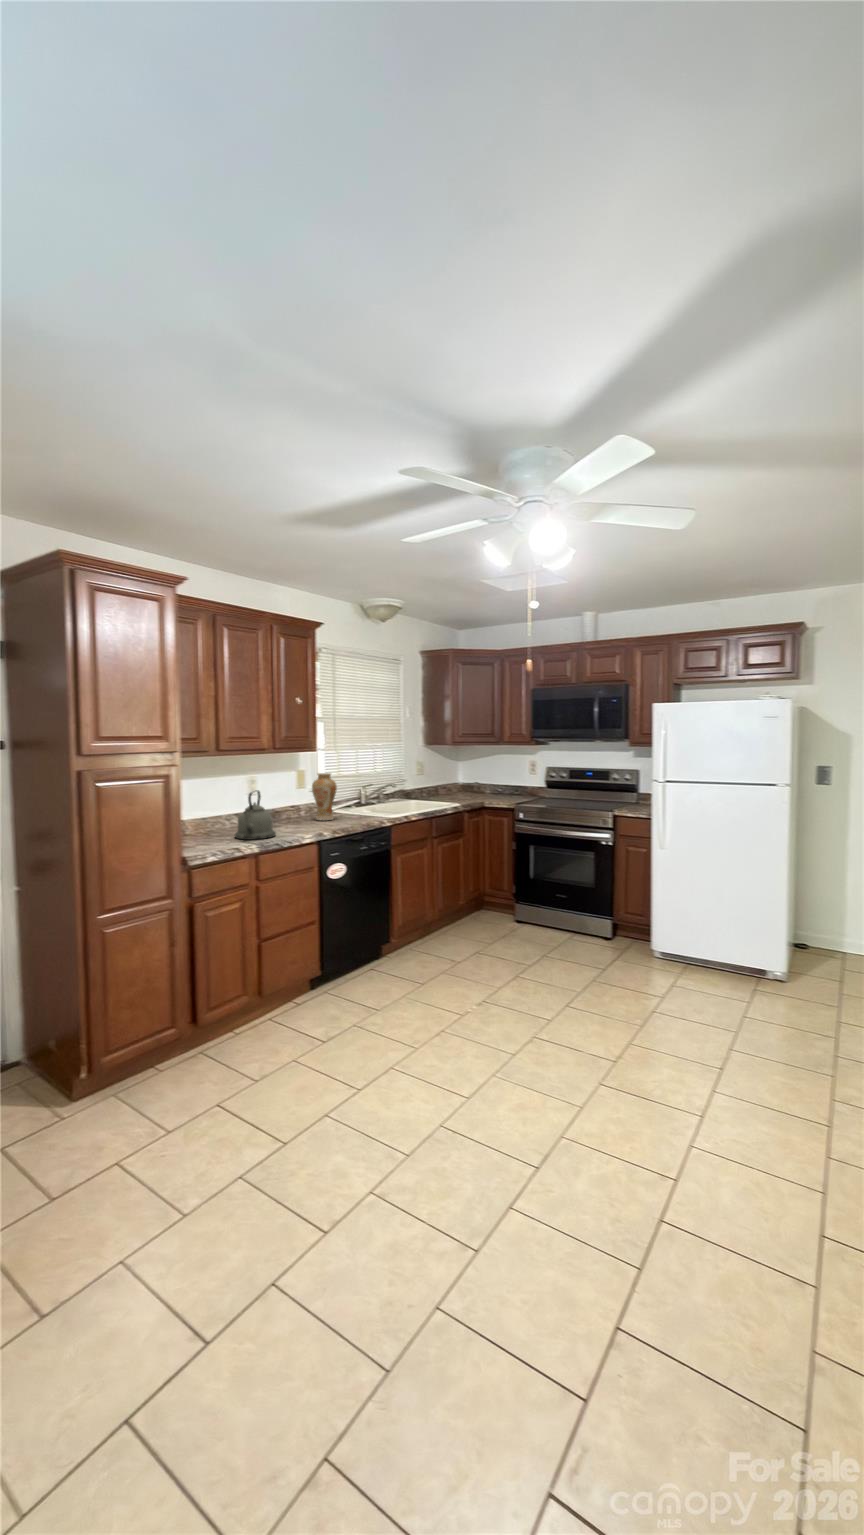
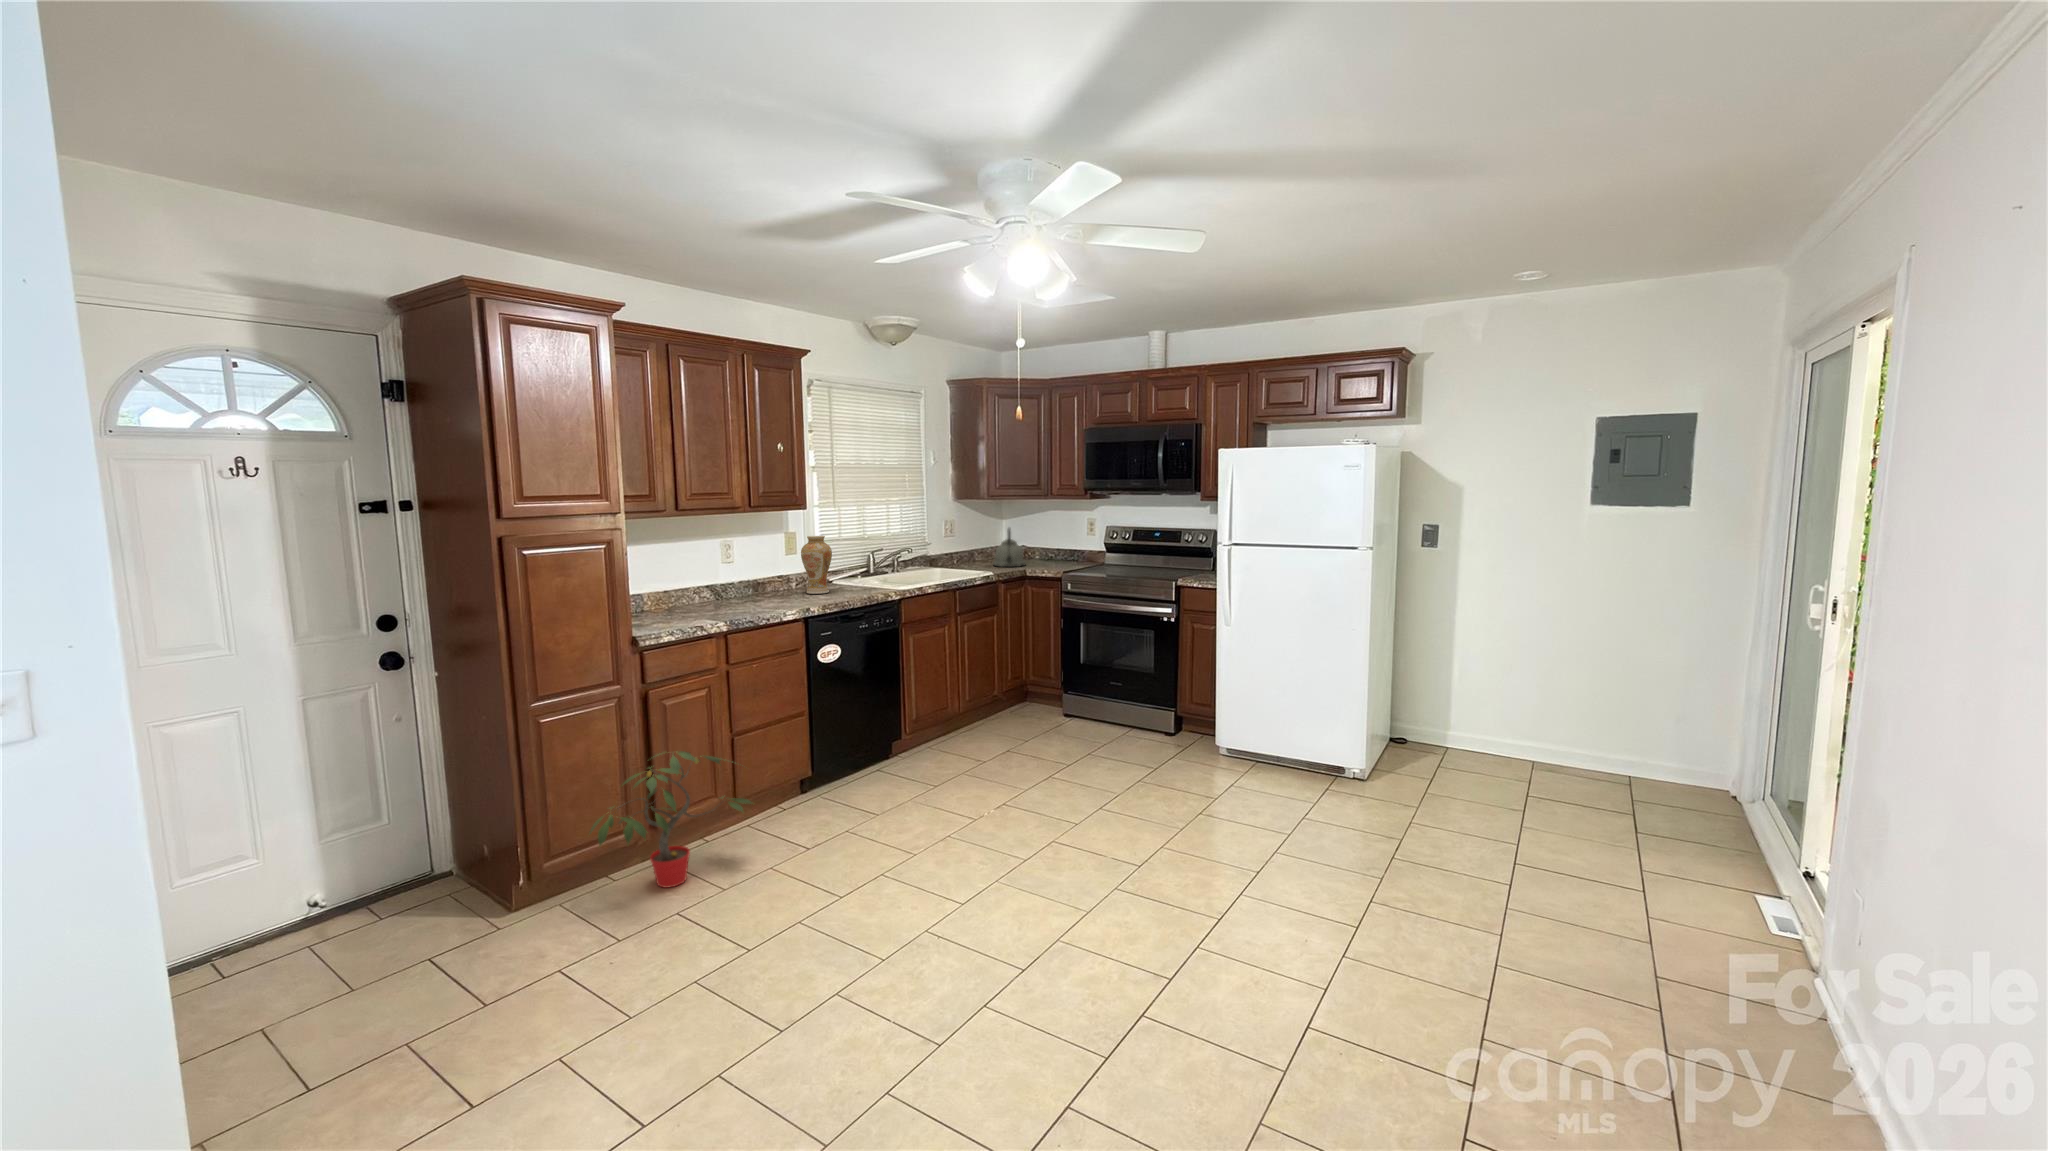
kettle: present [234,790,276,840] -> present [993,528,1026,567]
potted plant: none [140,957,283,1079] -> present [590,751,751,887]

